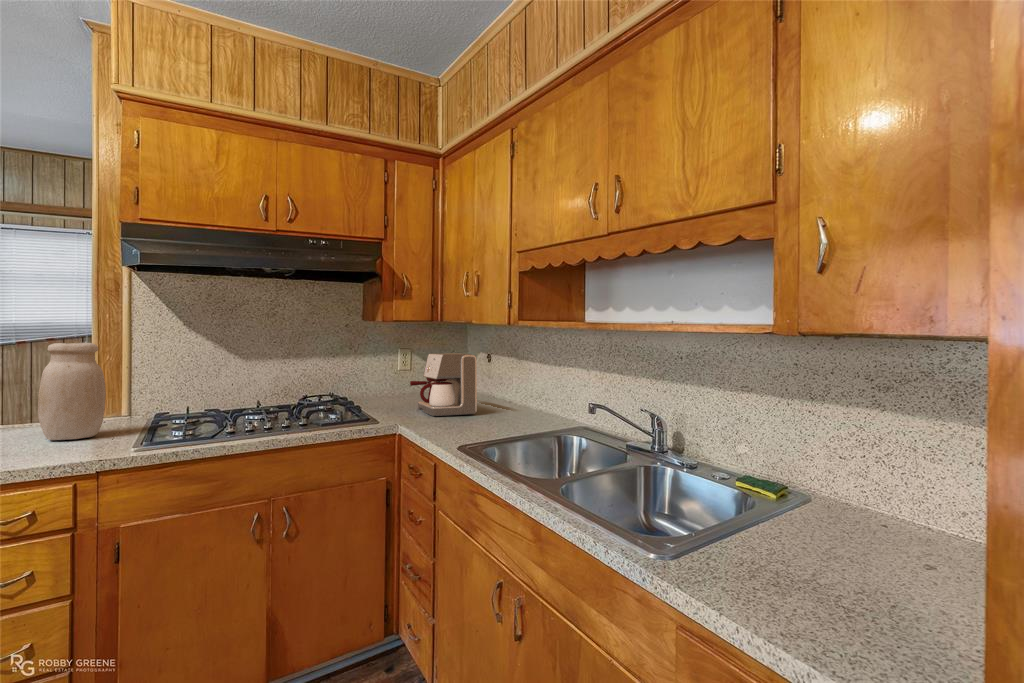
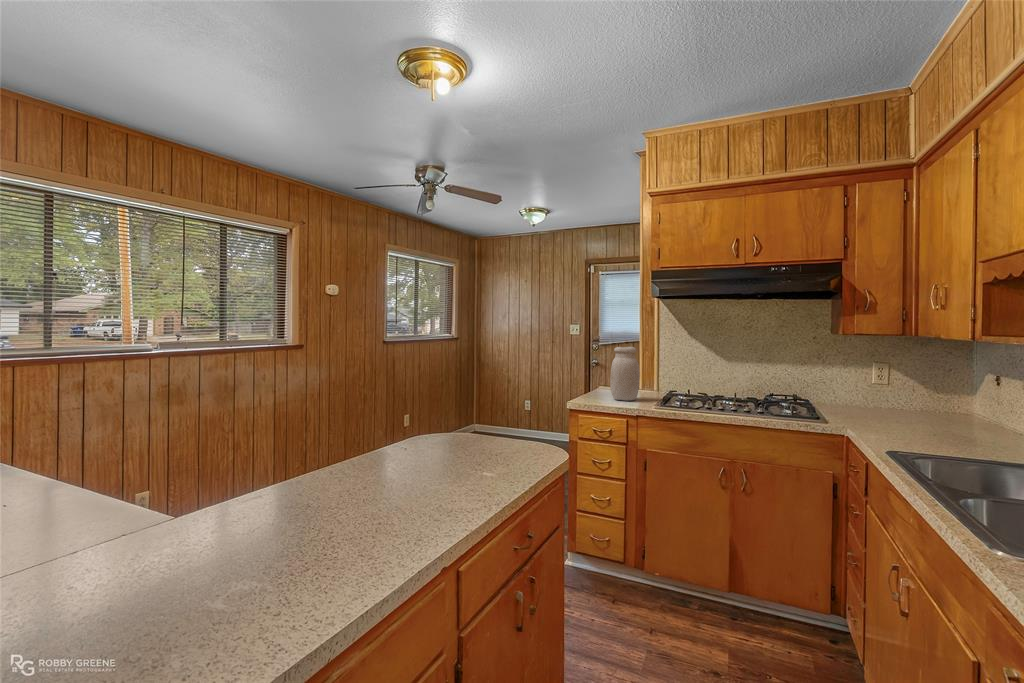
coffee maker: present [410,353,477,416] -> none [873,361,952,428]

